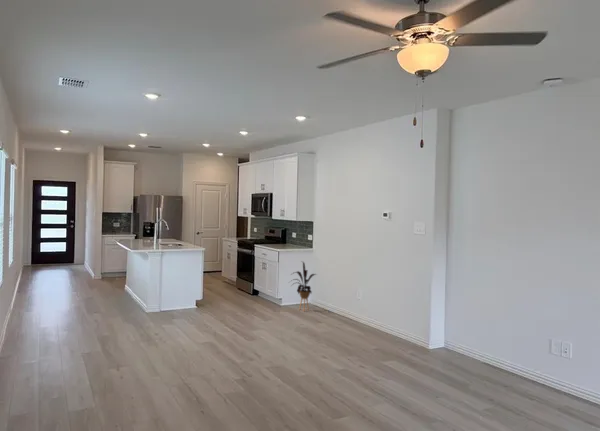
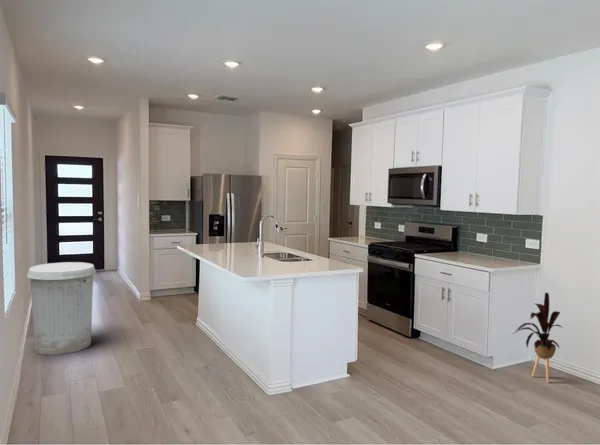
trash can: none [19,245,60,297] -> present [27,262,96,355]

